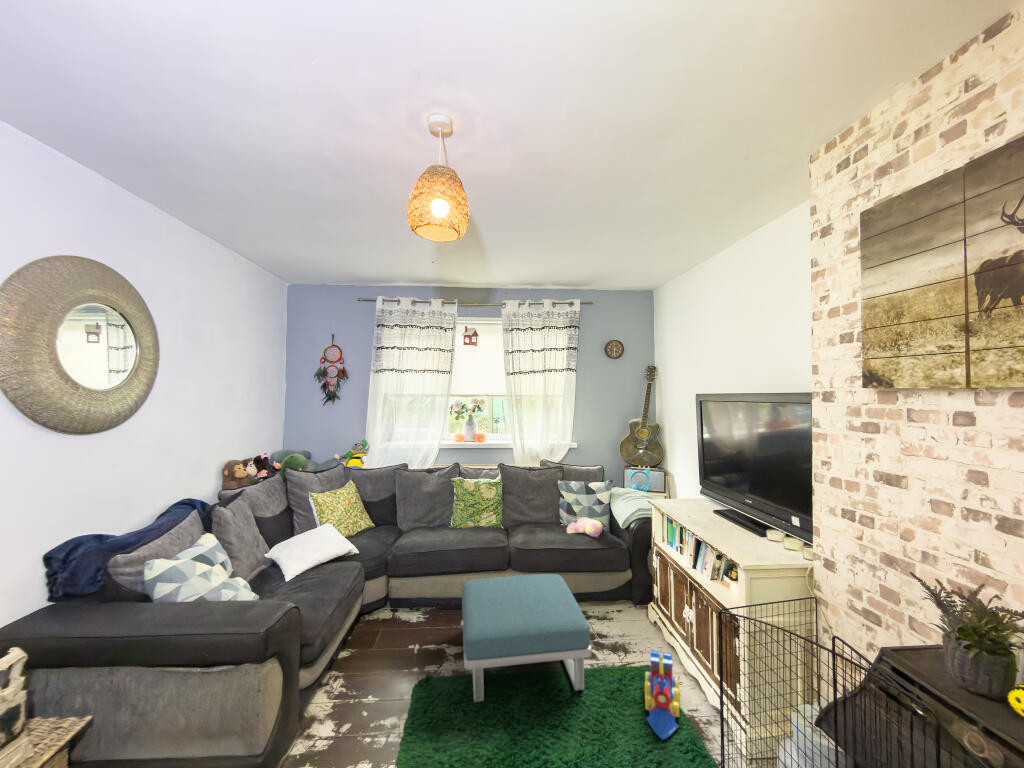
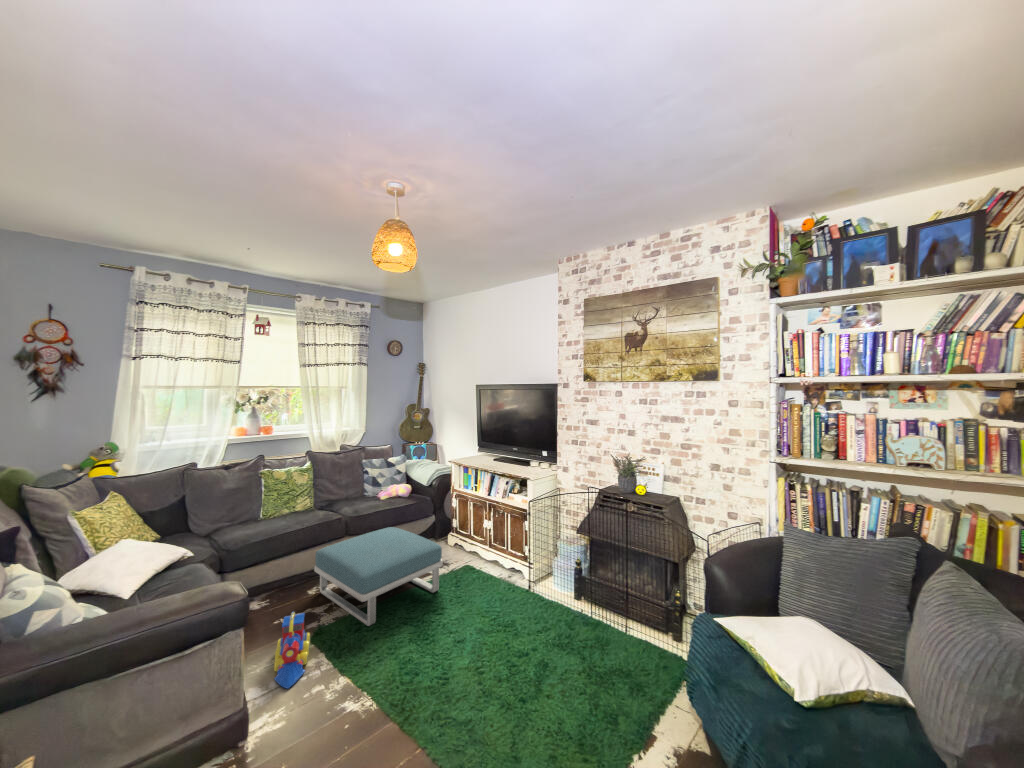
toy train: present [645,649,680,740] -> present [274,612,310,688]

